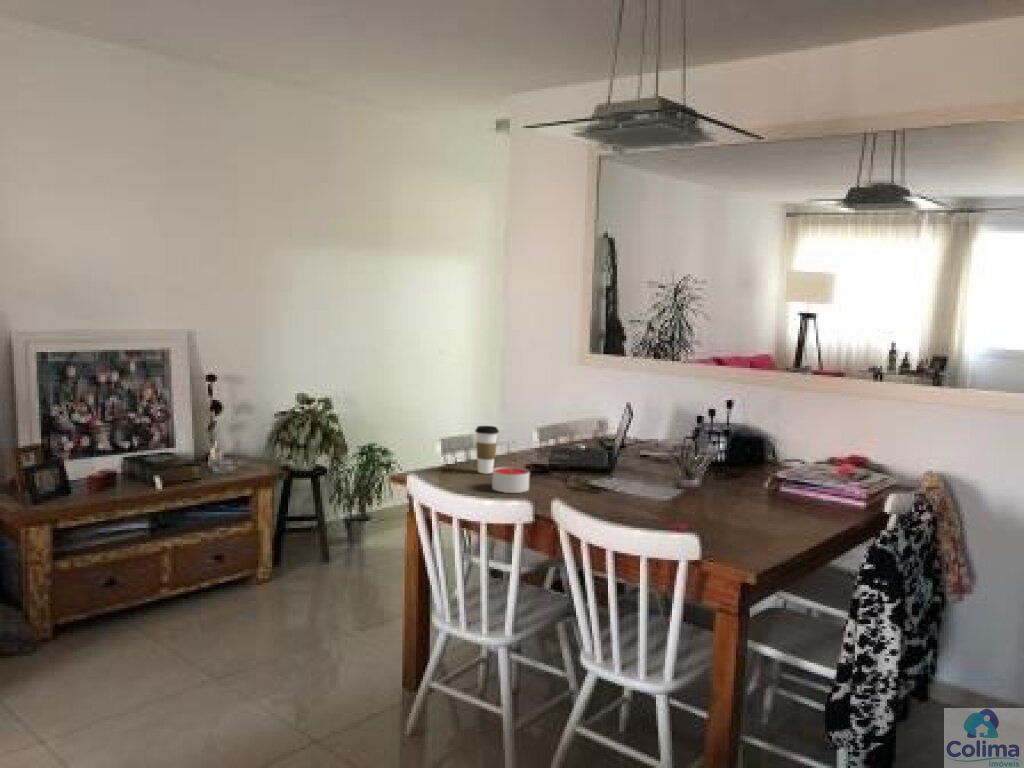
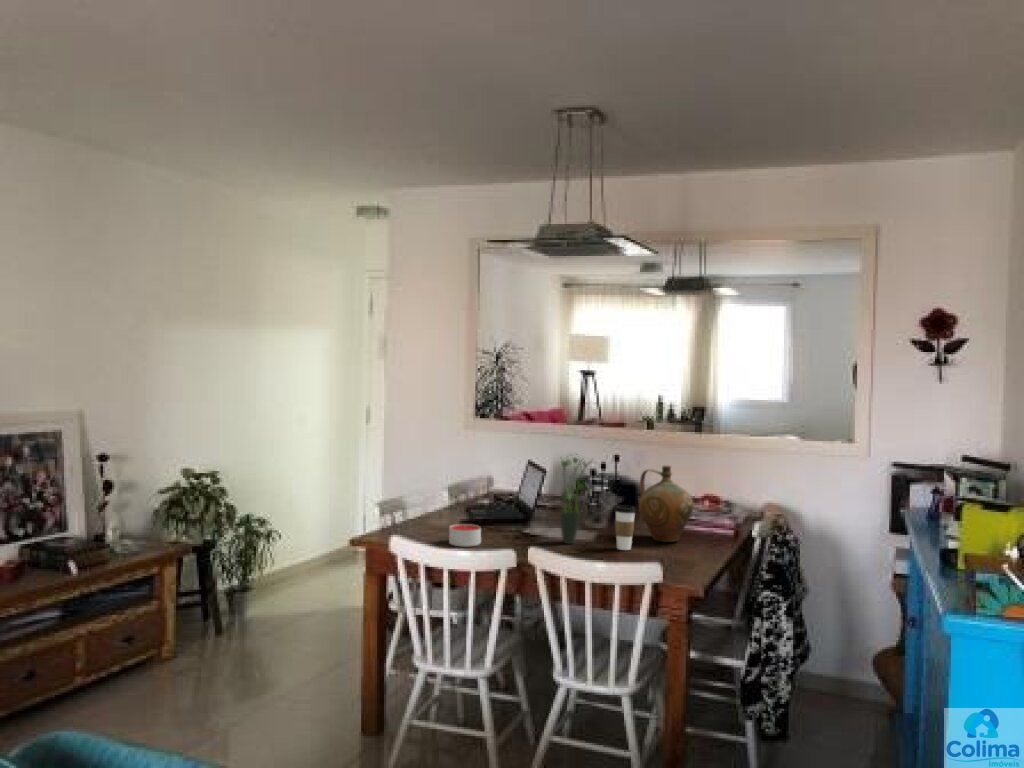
potted plant: none [625,390,674,500] -> present [559,454,590,544]
ceramic jug: none [735,411,807,509] -> present [639,466,694,542]
coffee cup: present [475,426,499,474] -> present [615,505,636,550]

